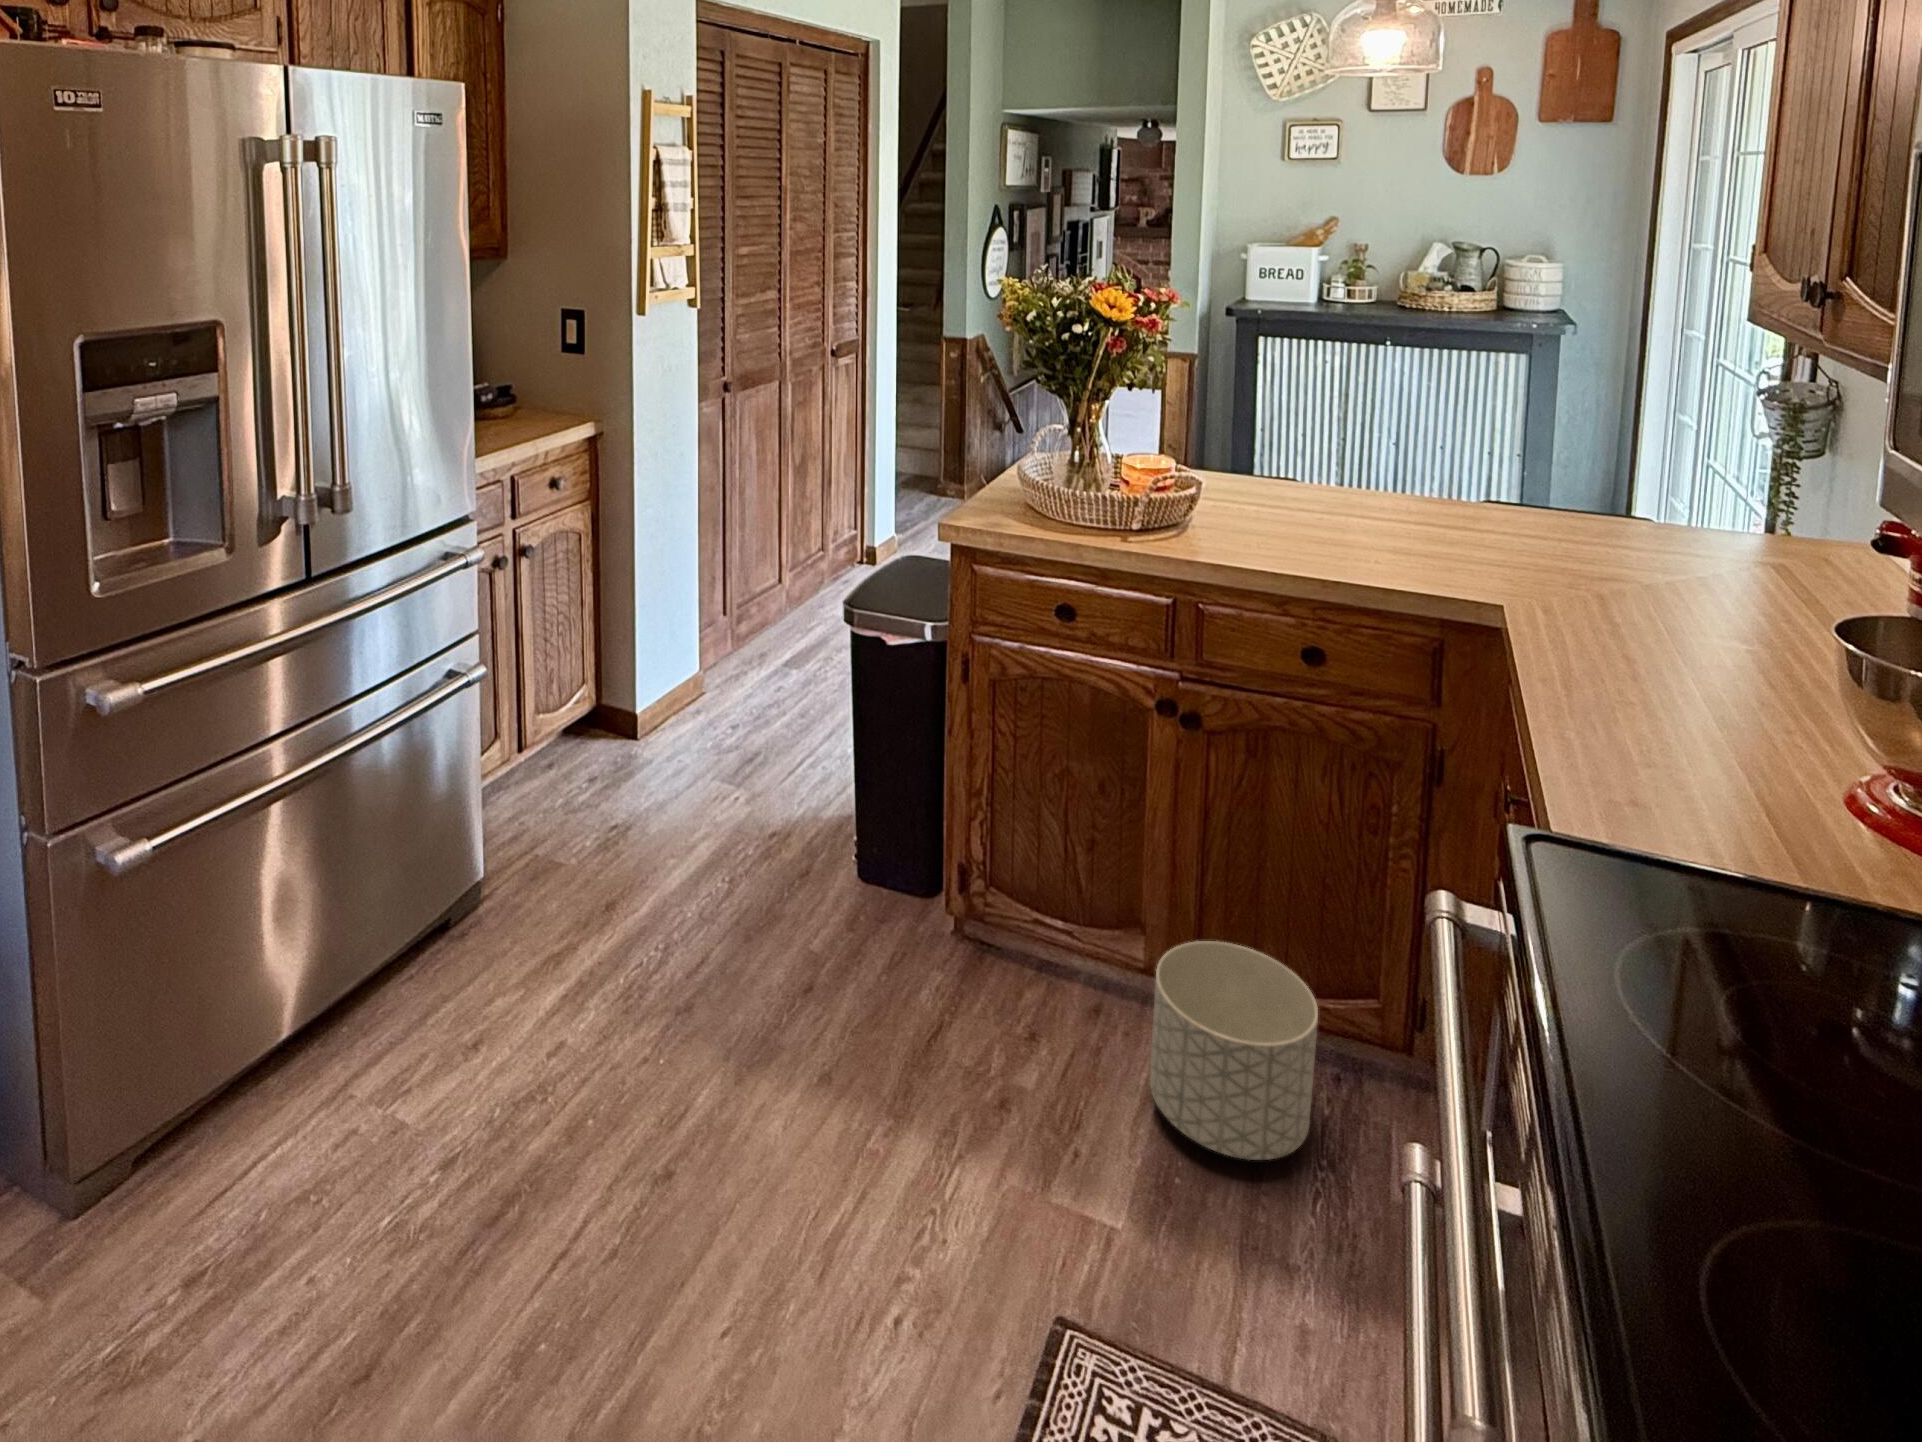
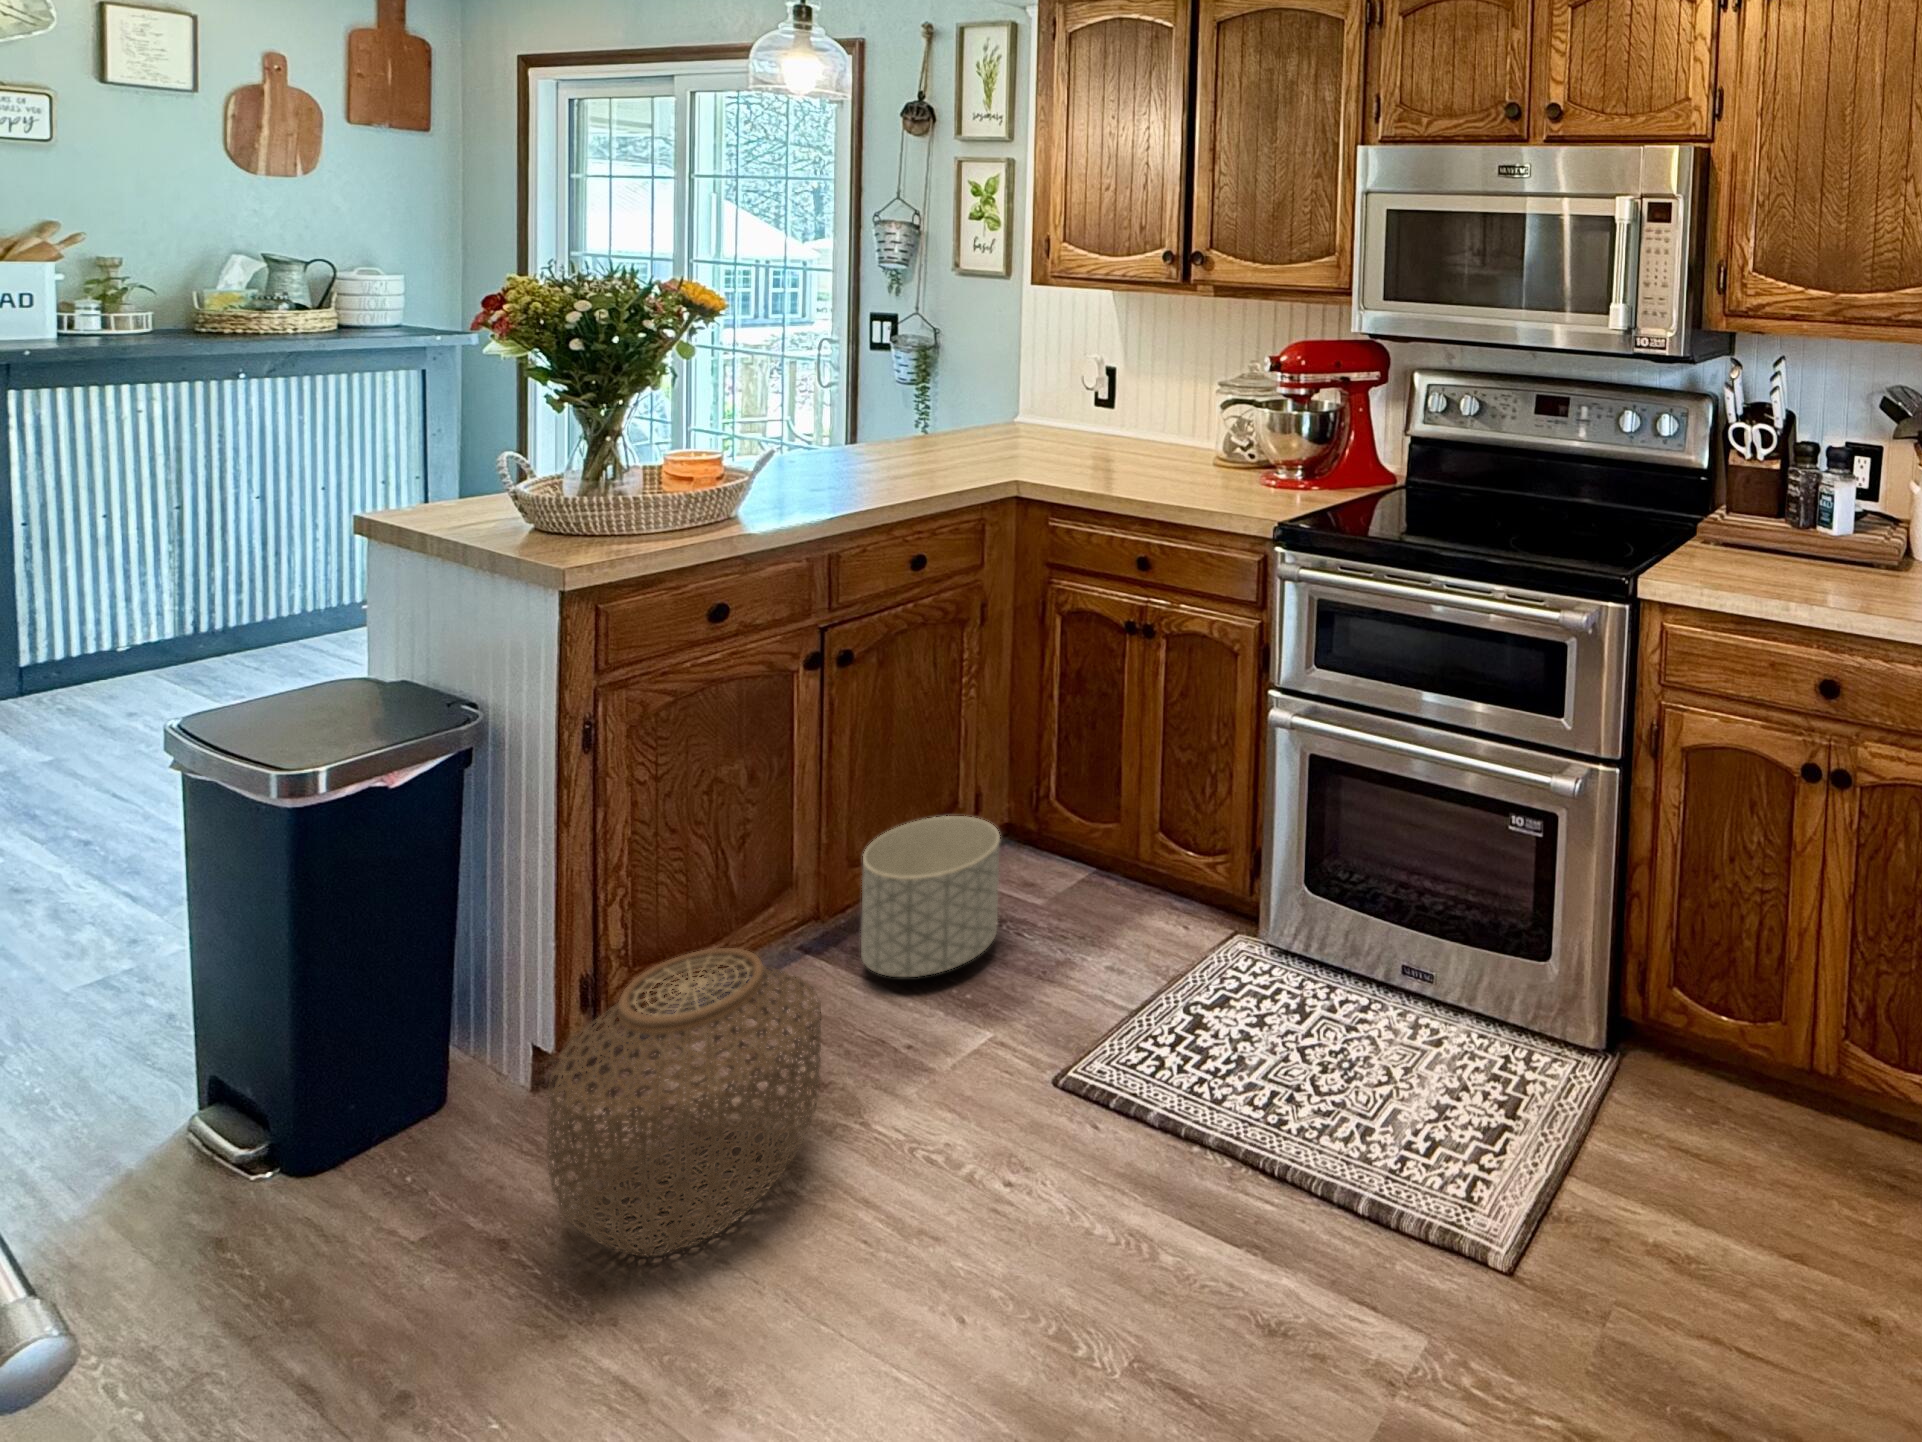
woven basket: none [757,858,952,1111] -> present [547,948,821,1256]

